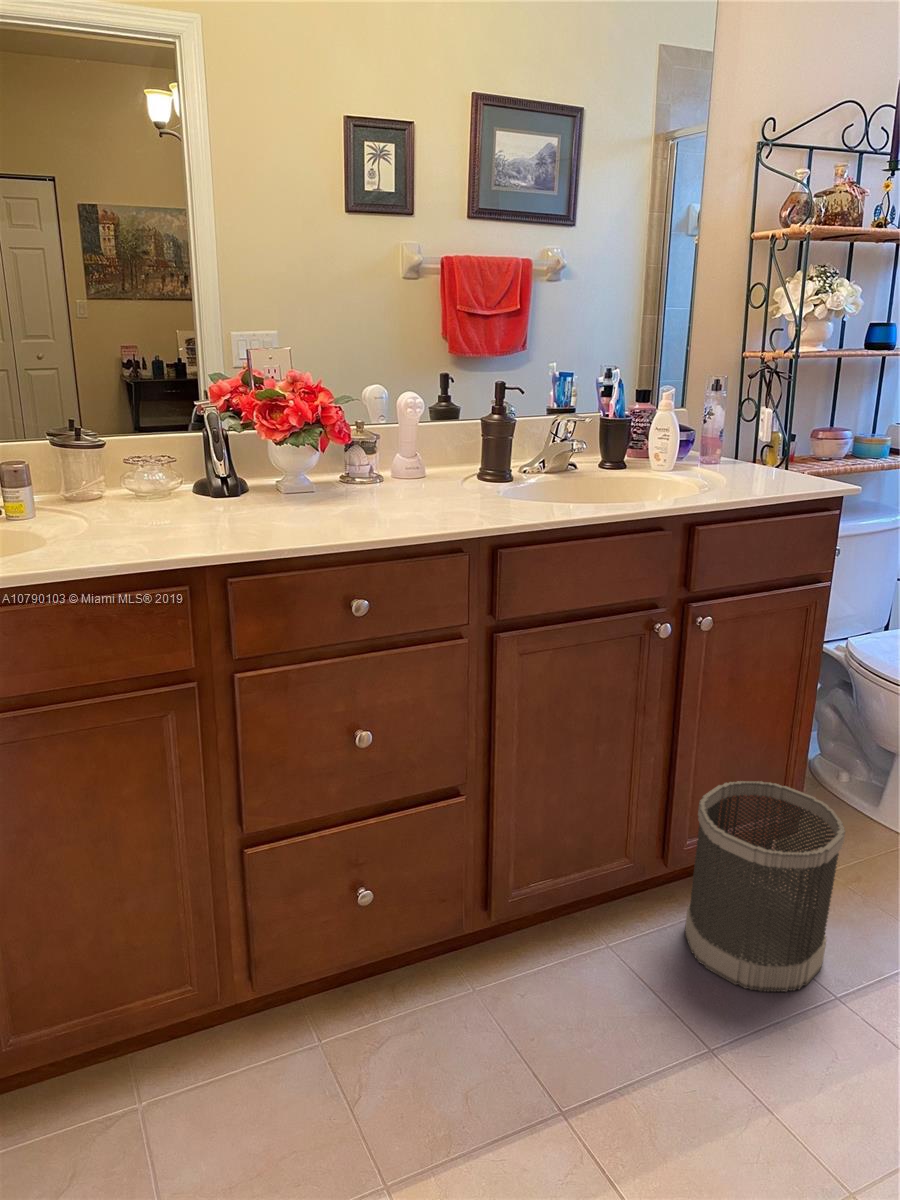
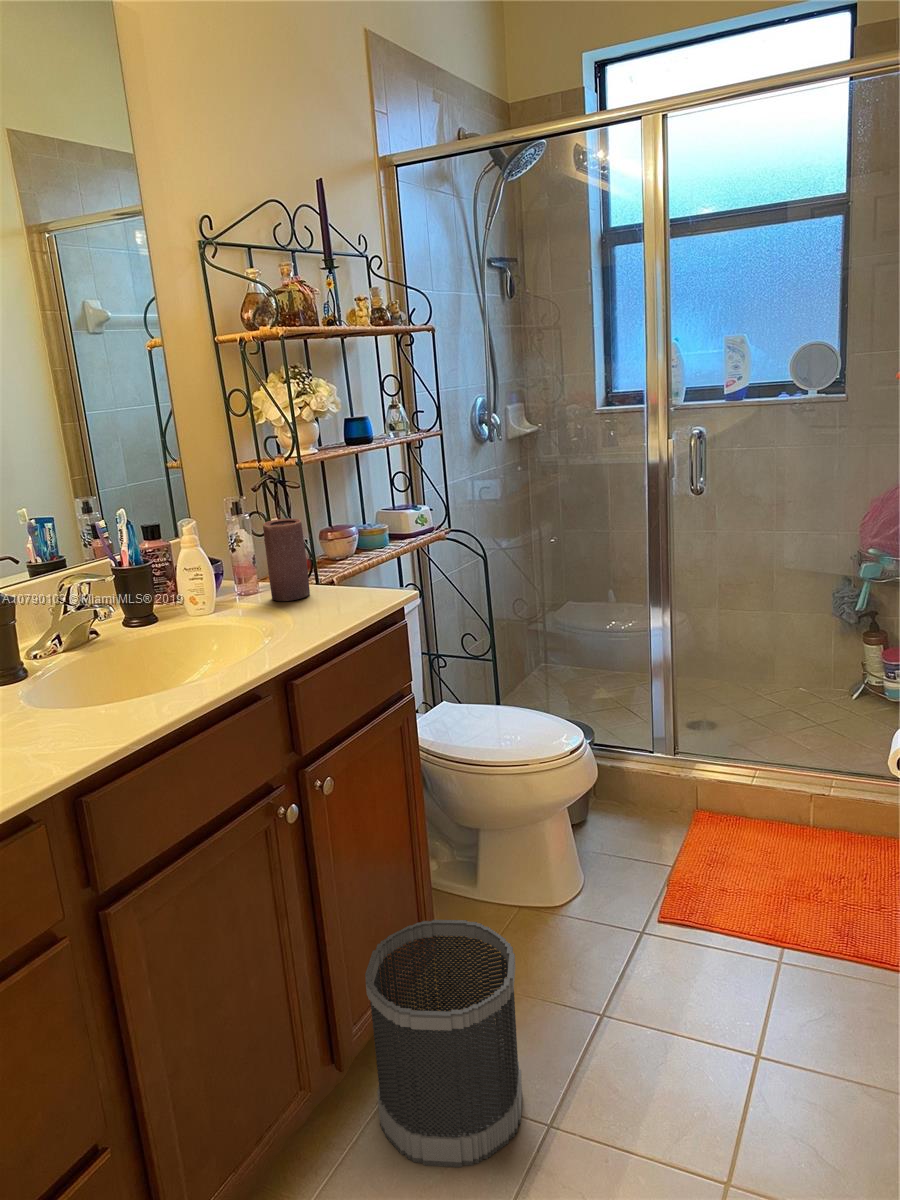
candle: none [727,401,770,475] -> present [263,519,310,601]

